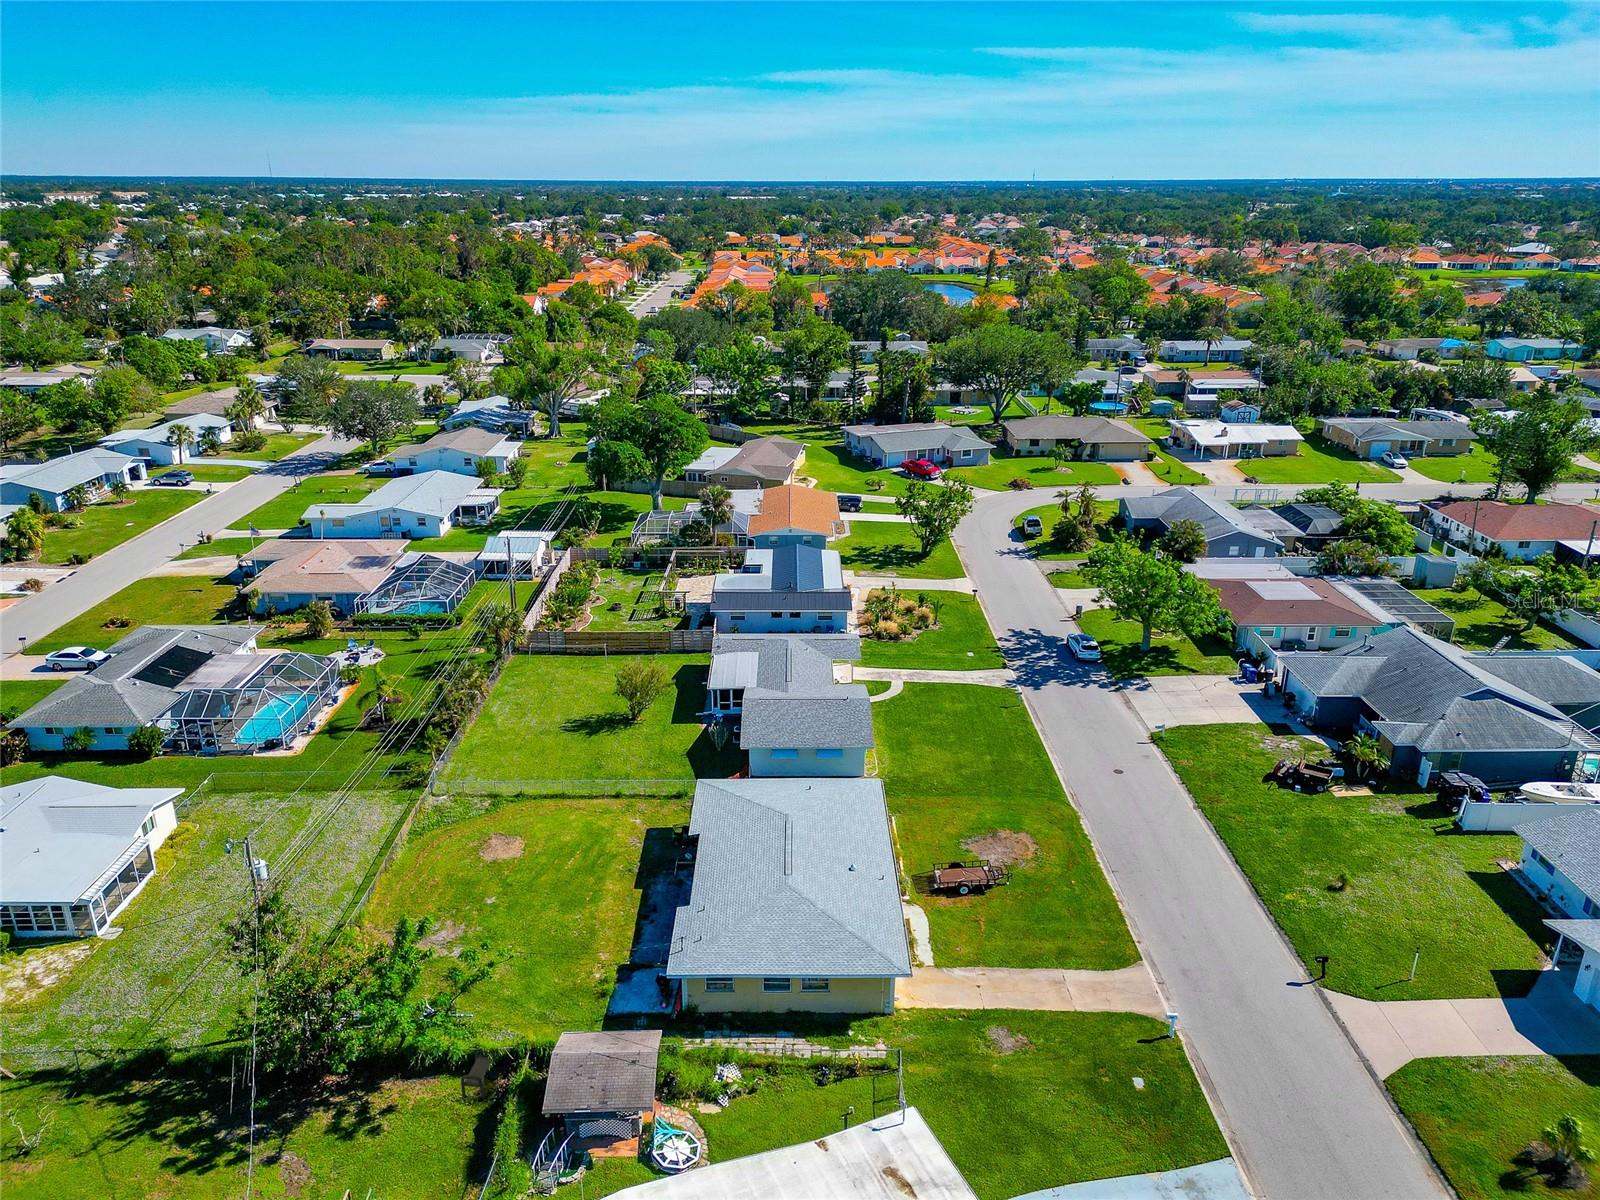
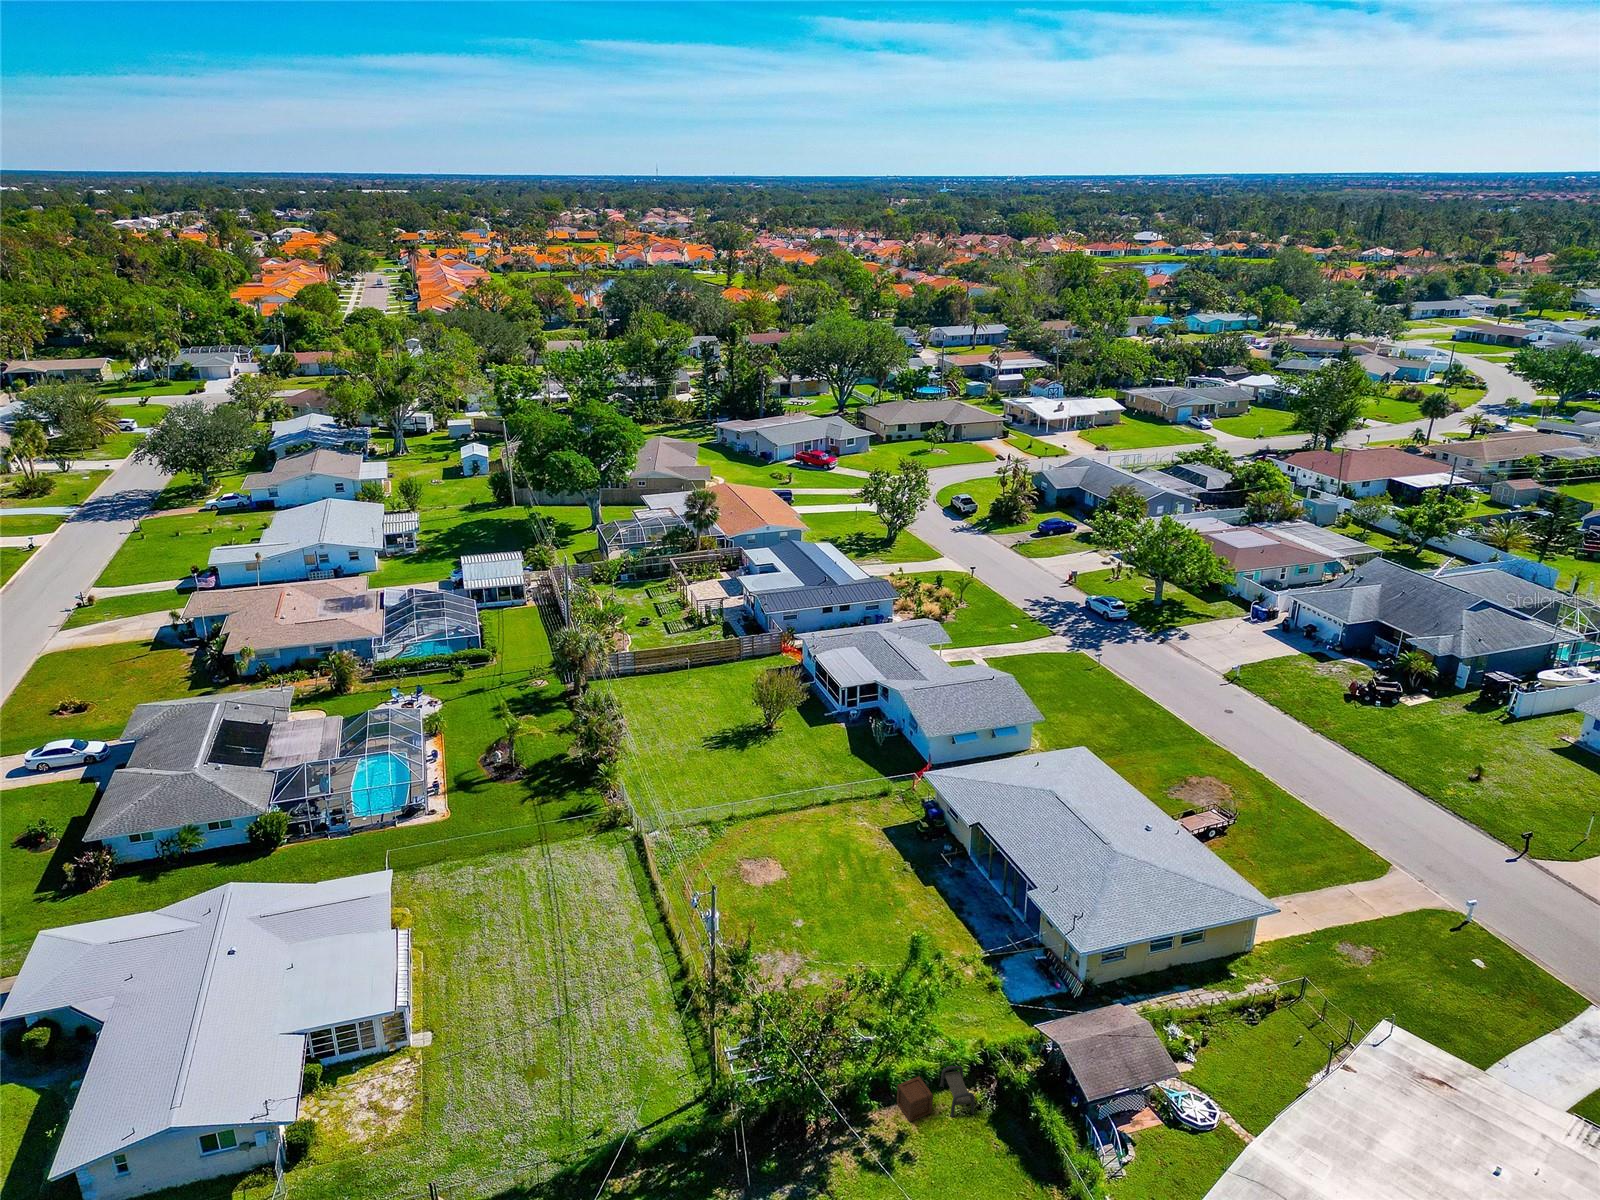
wooden crate: none [420,1051,453,1091] -> present [897,1076,933,1122]

